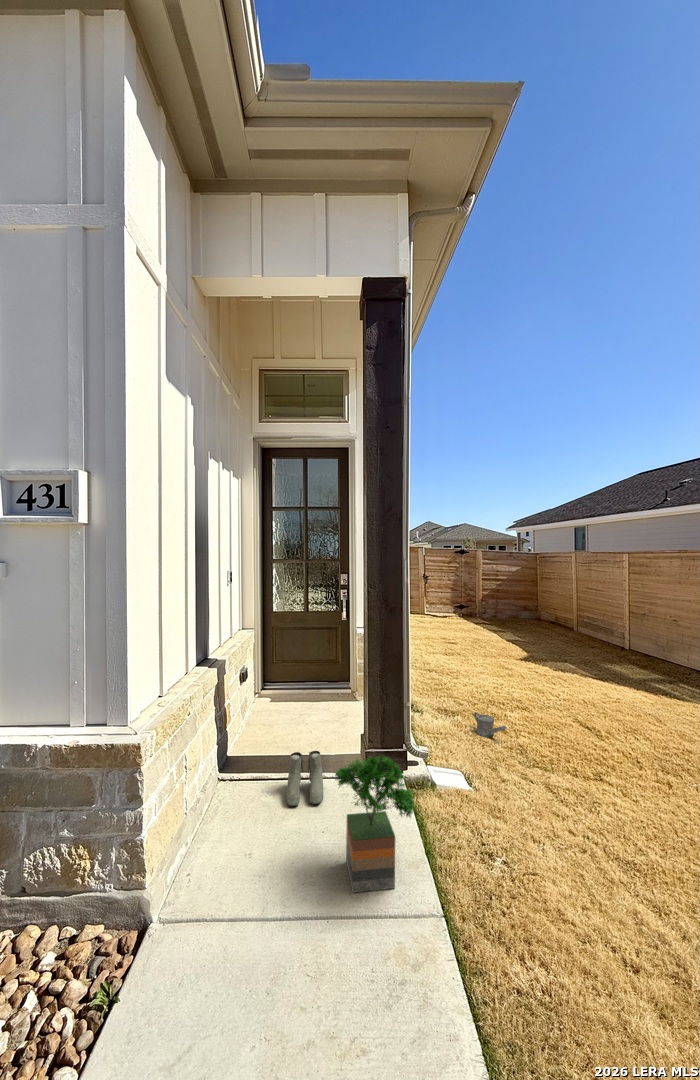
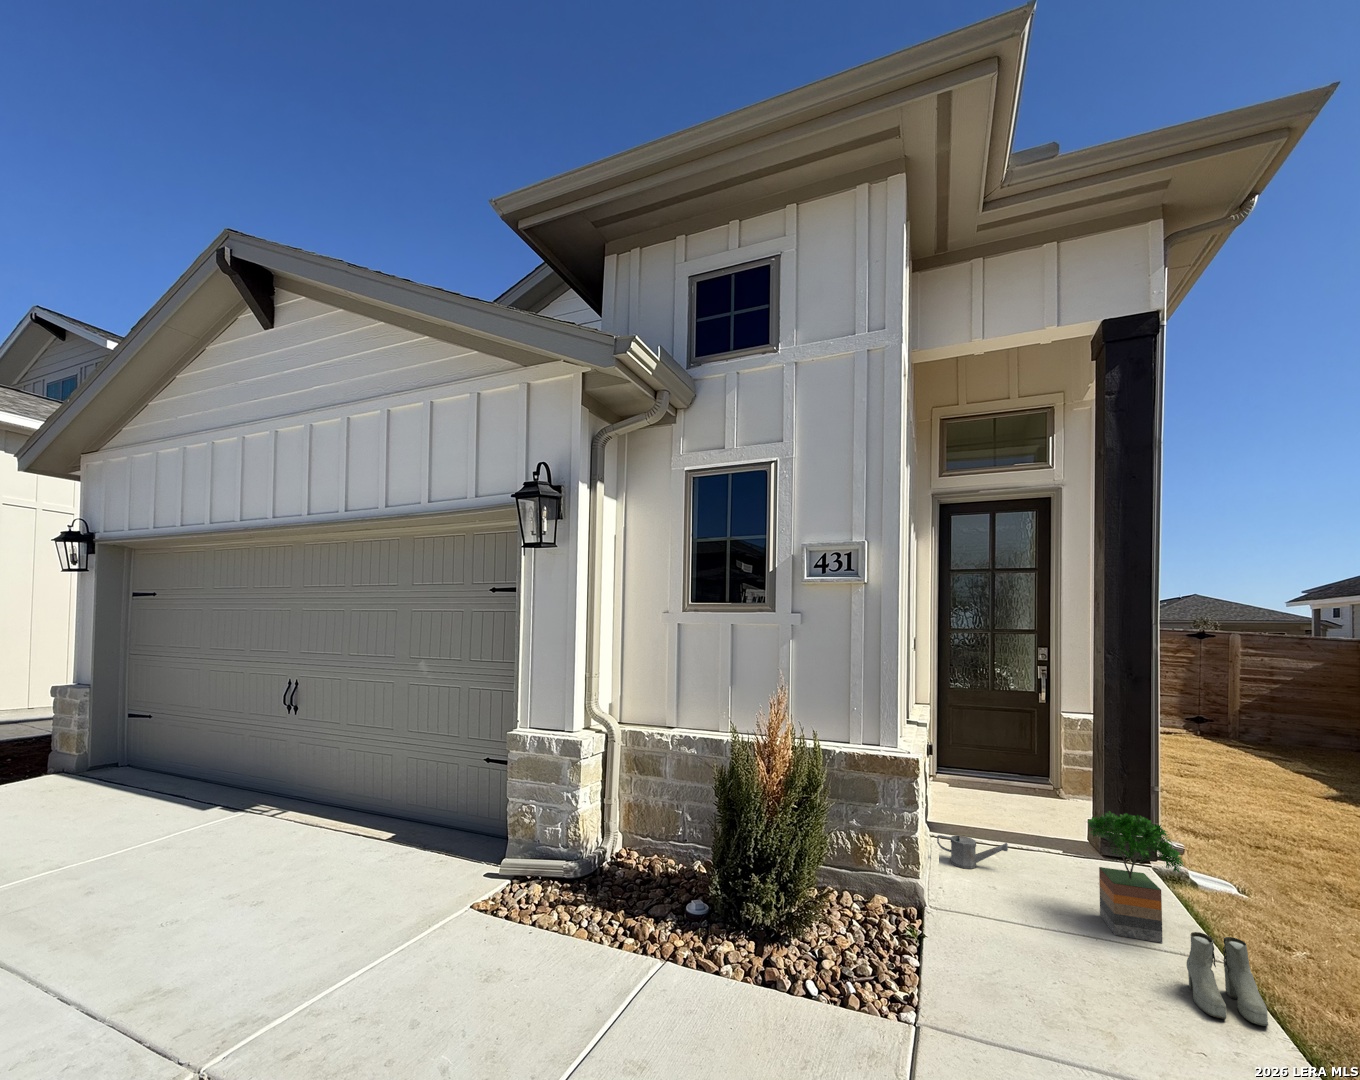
watering can: present [474,712,506,737] -> present [937,835,1008,869]
boots: present [286,751,323,806] -> present [1187,932,1268,1026]

